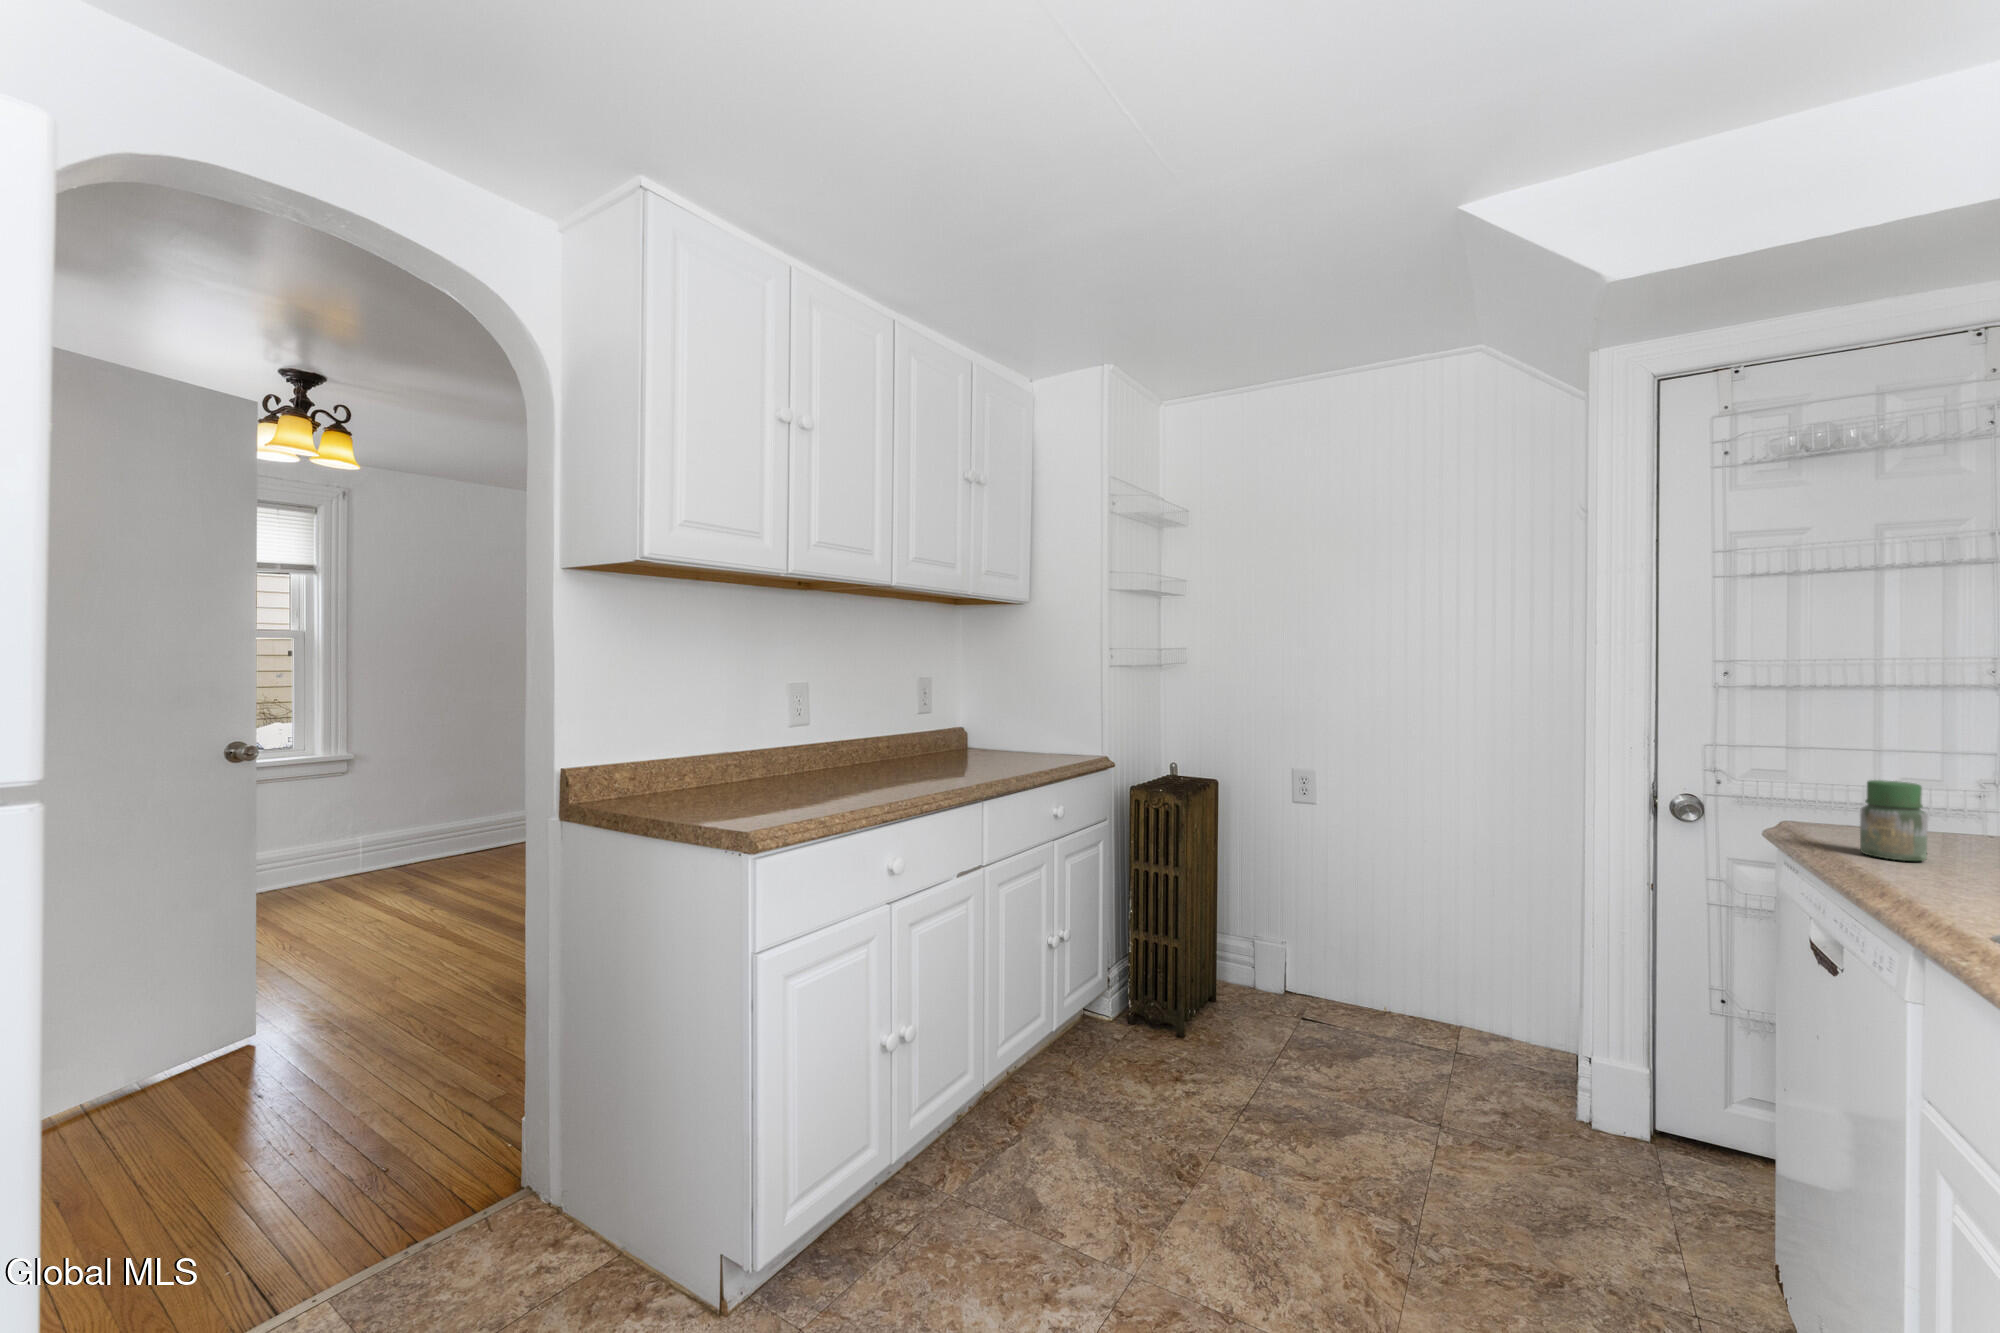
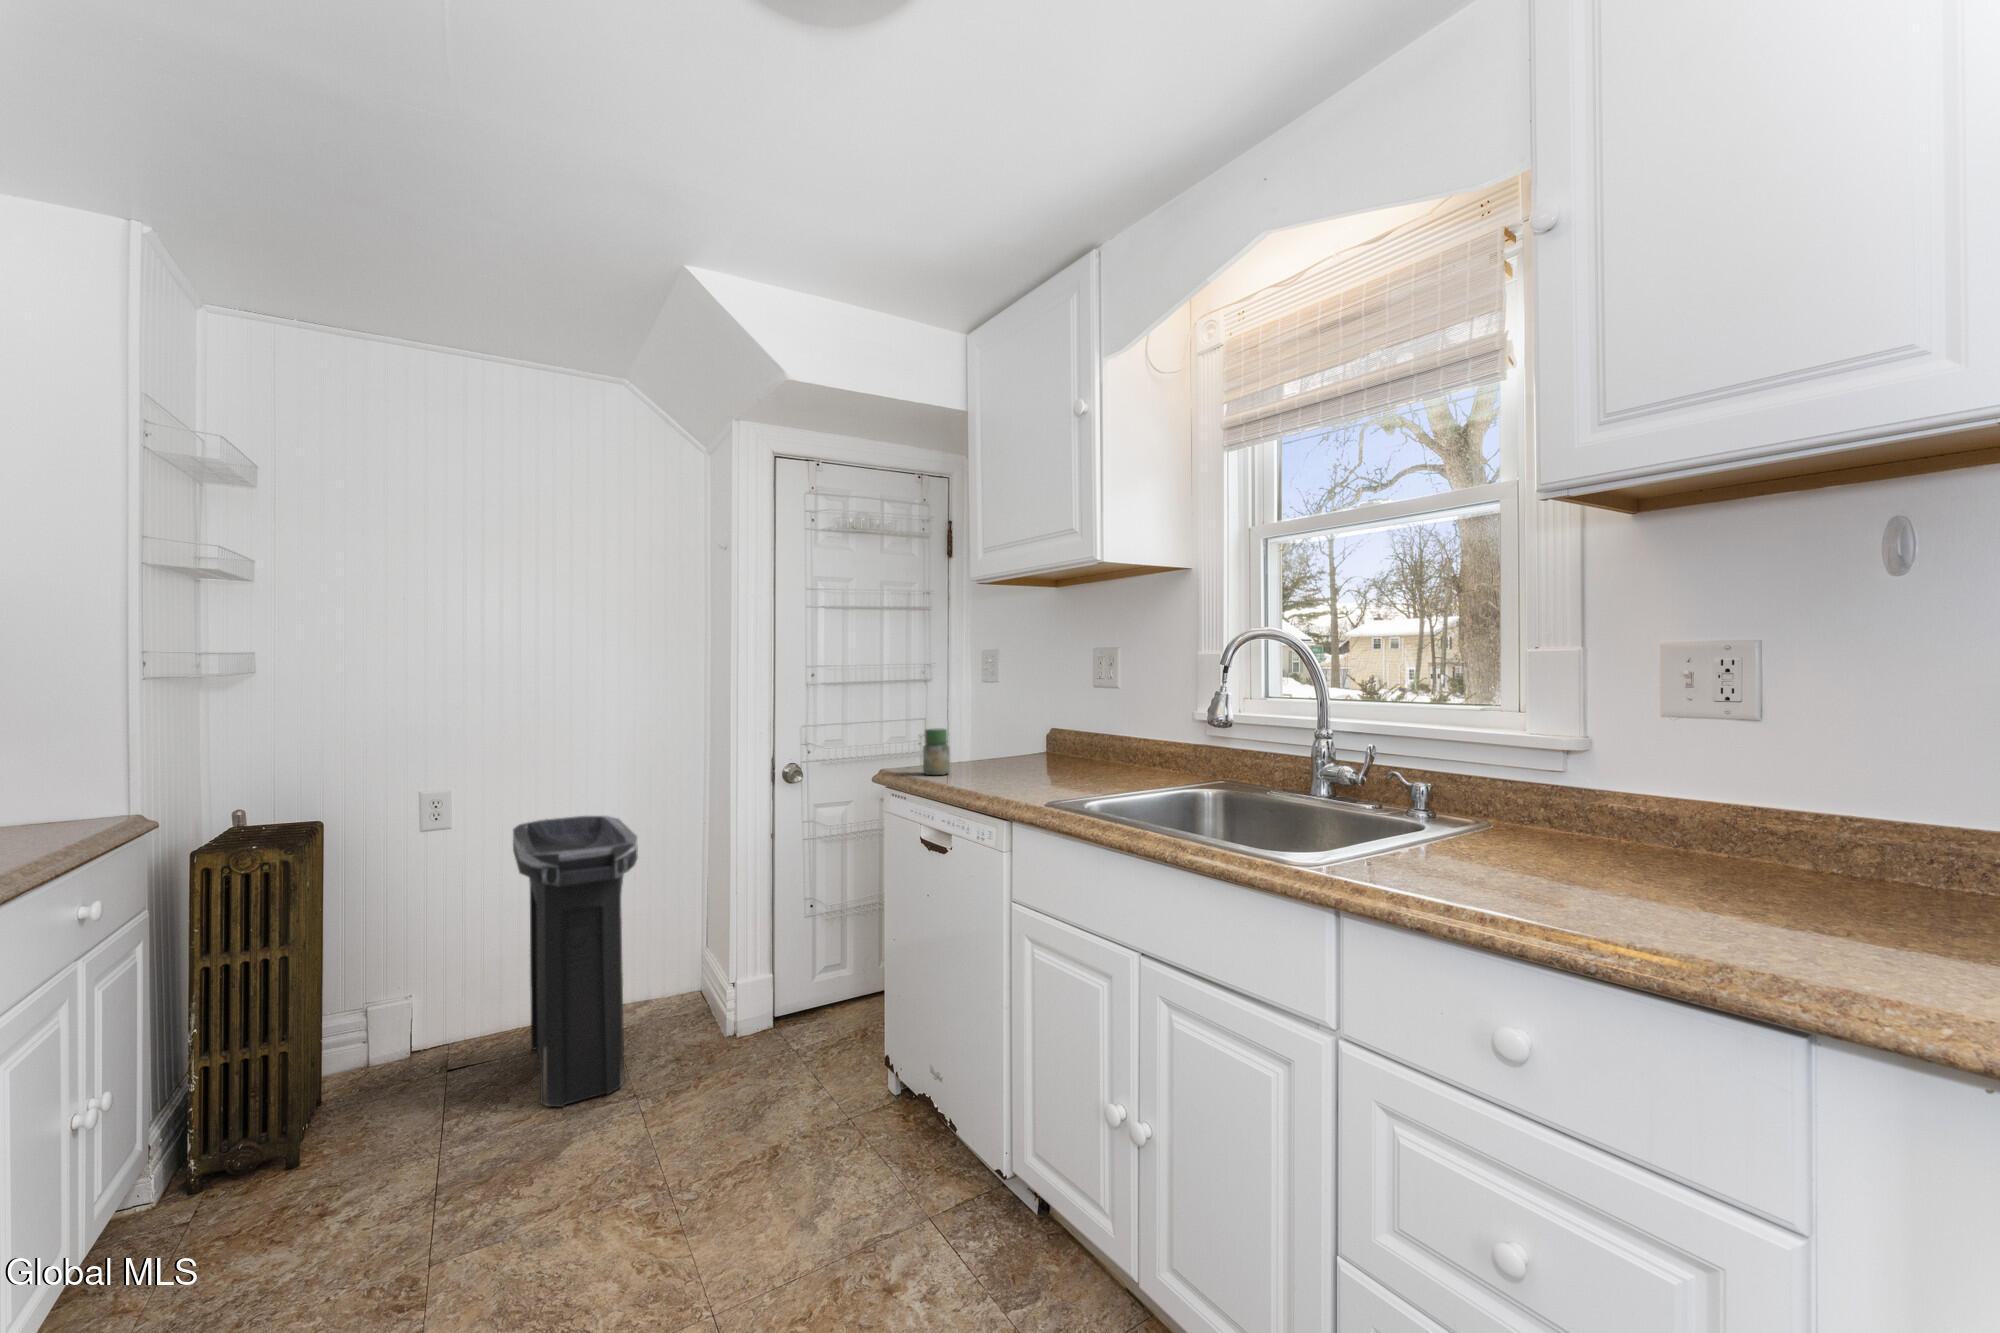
trash can: none [1341,816,1466,1109] -> present [513,816,638,1107]

